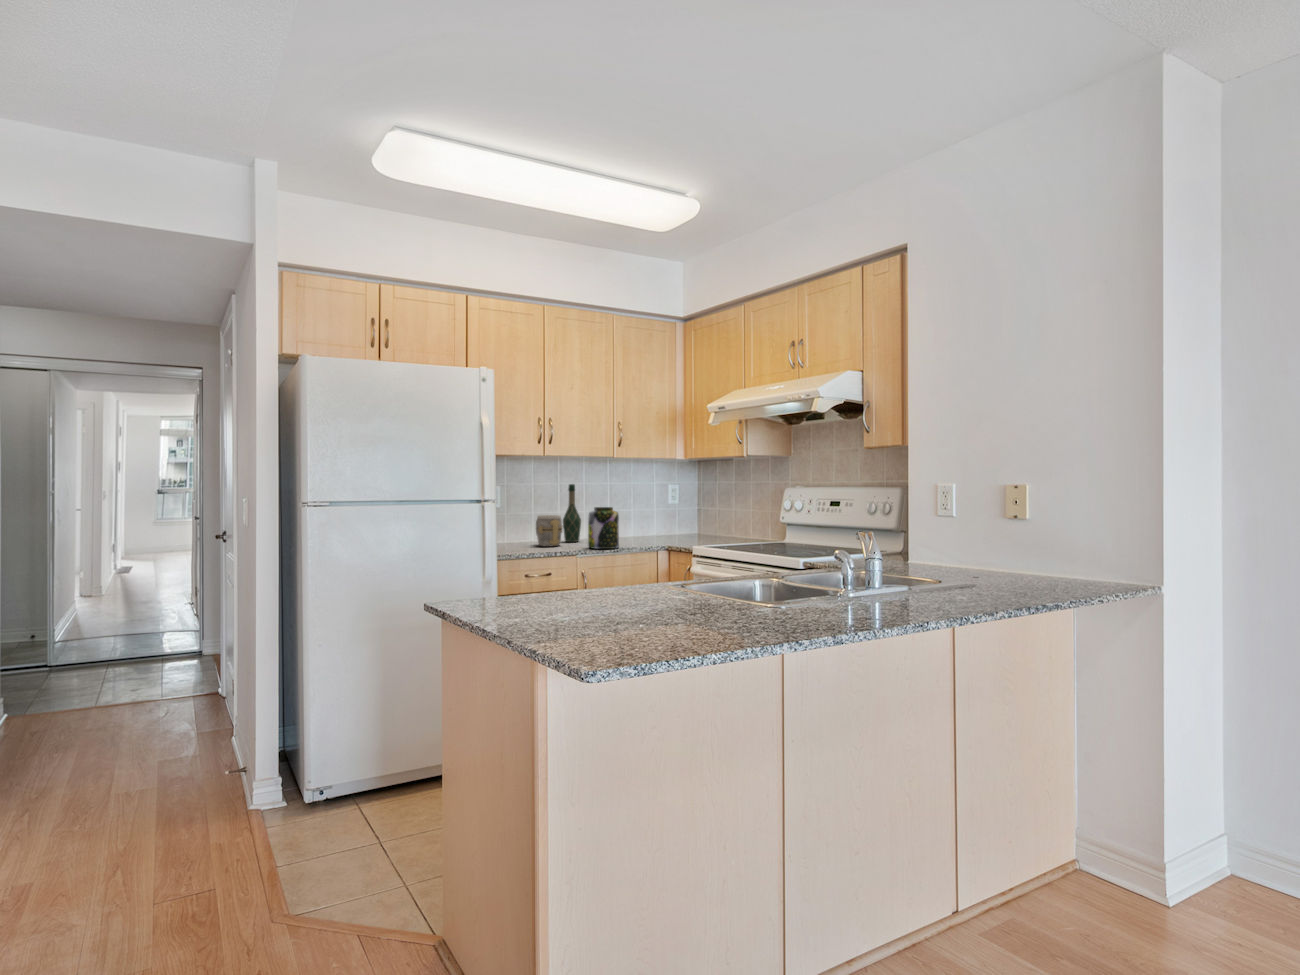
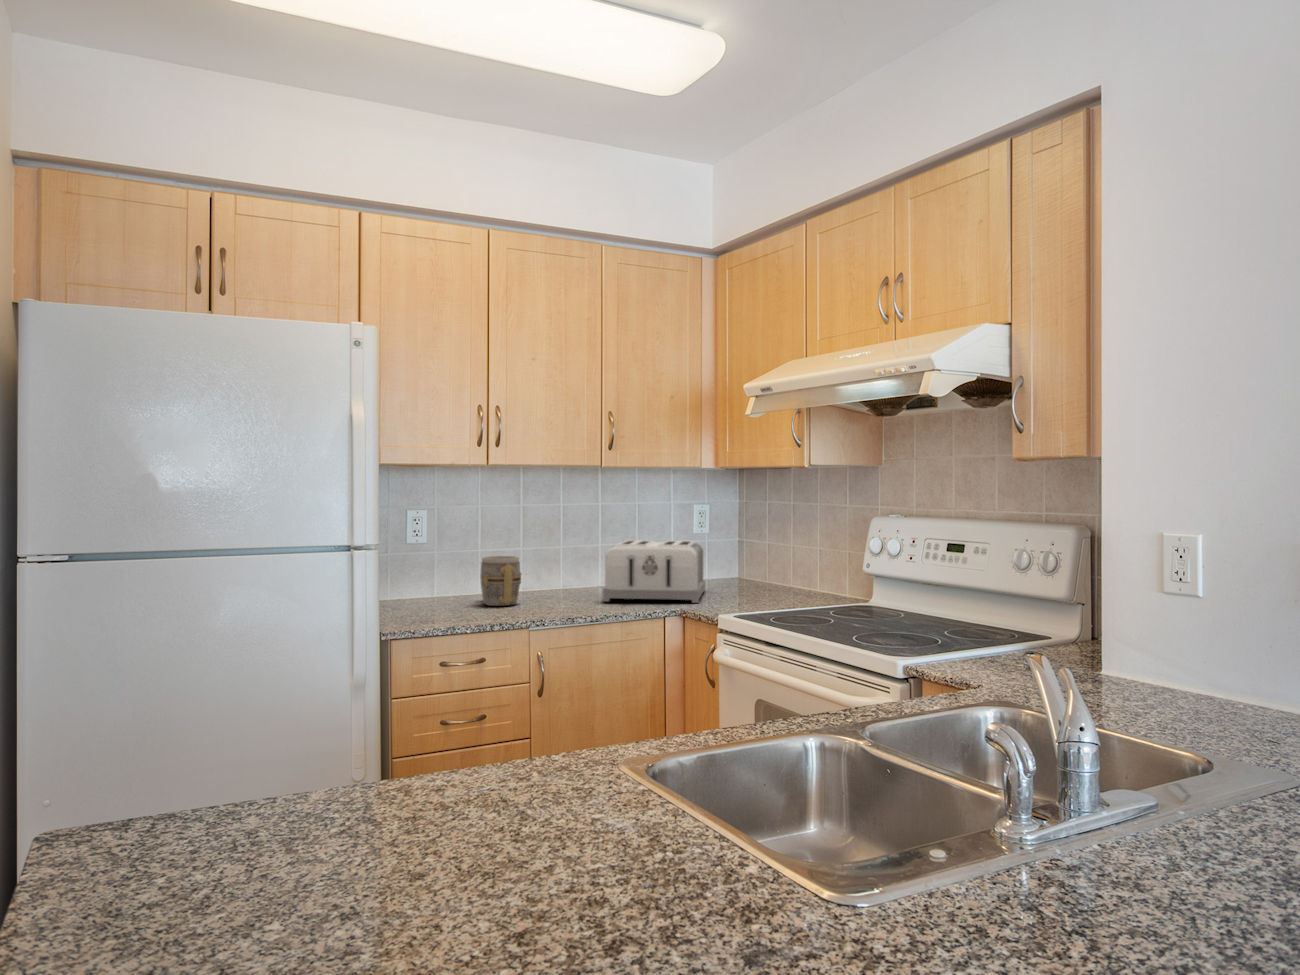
wine bottle: present [563,484,581,542] -> none [527,507,555,596]
toaster: none [616,506,679,543] -> present [603,540,705,603]
jar: present [588,507,619,549] -> none [555,547,603,615]

